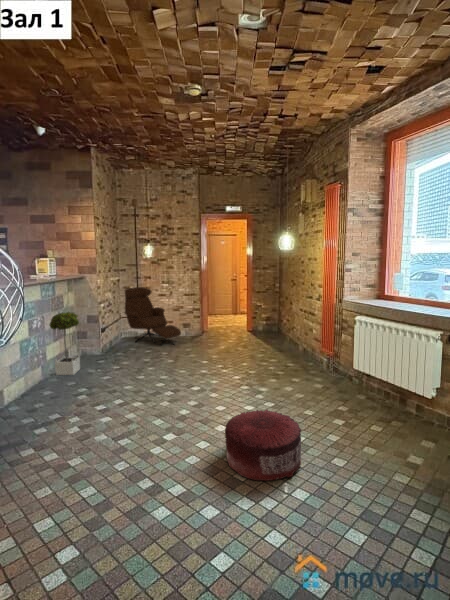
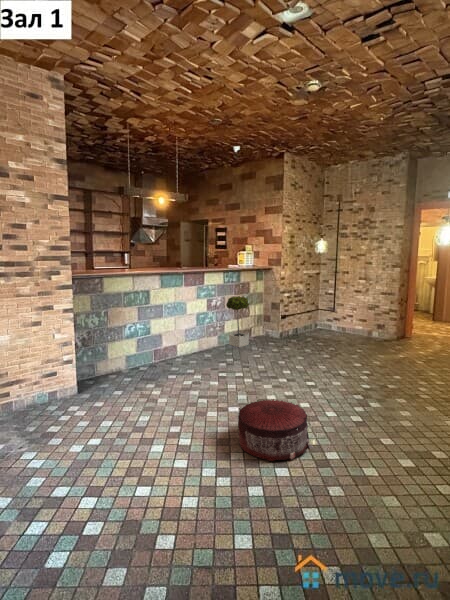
lounge chair: present [124,287,181,345] -> none [314,281,363,343]

